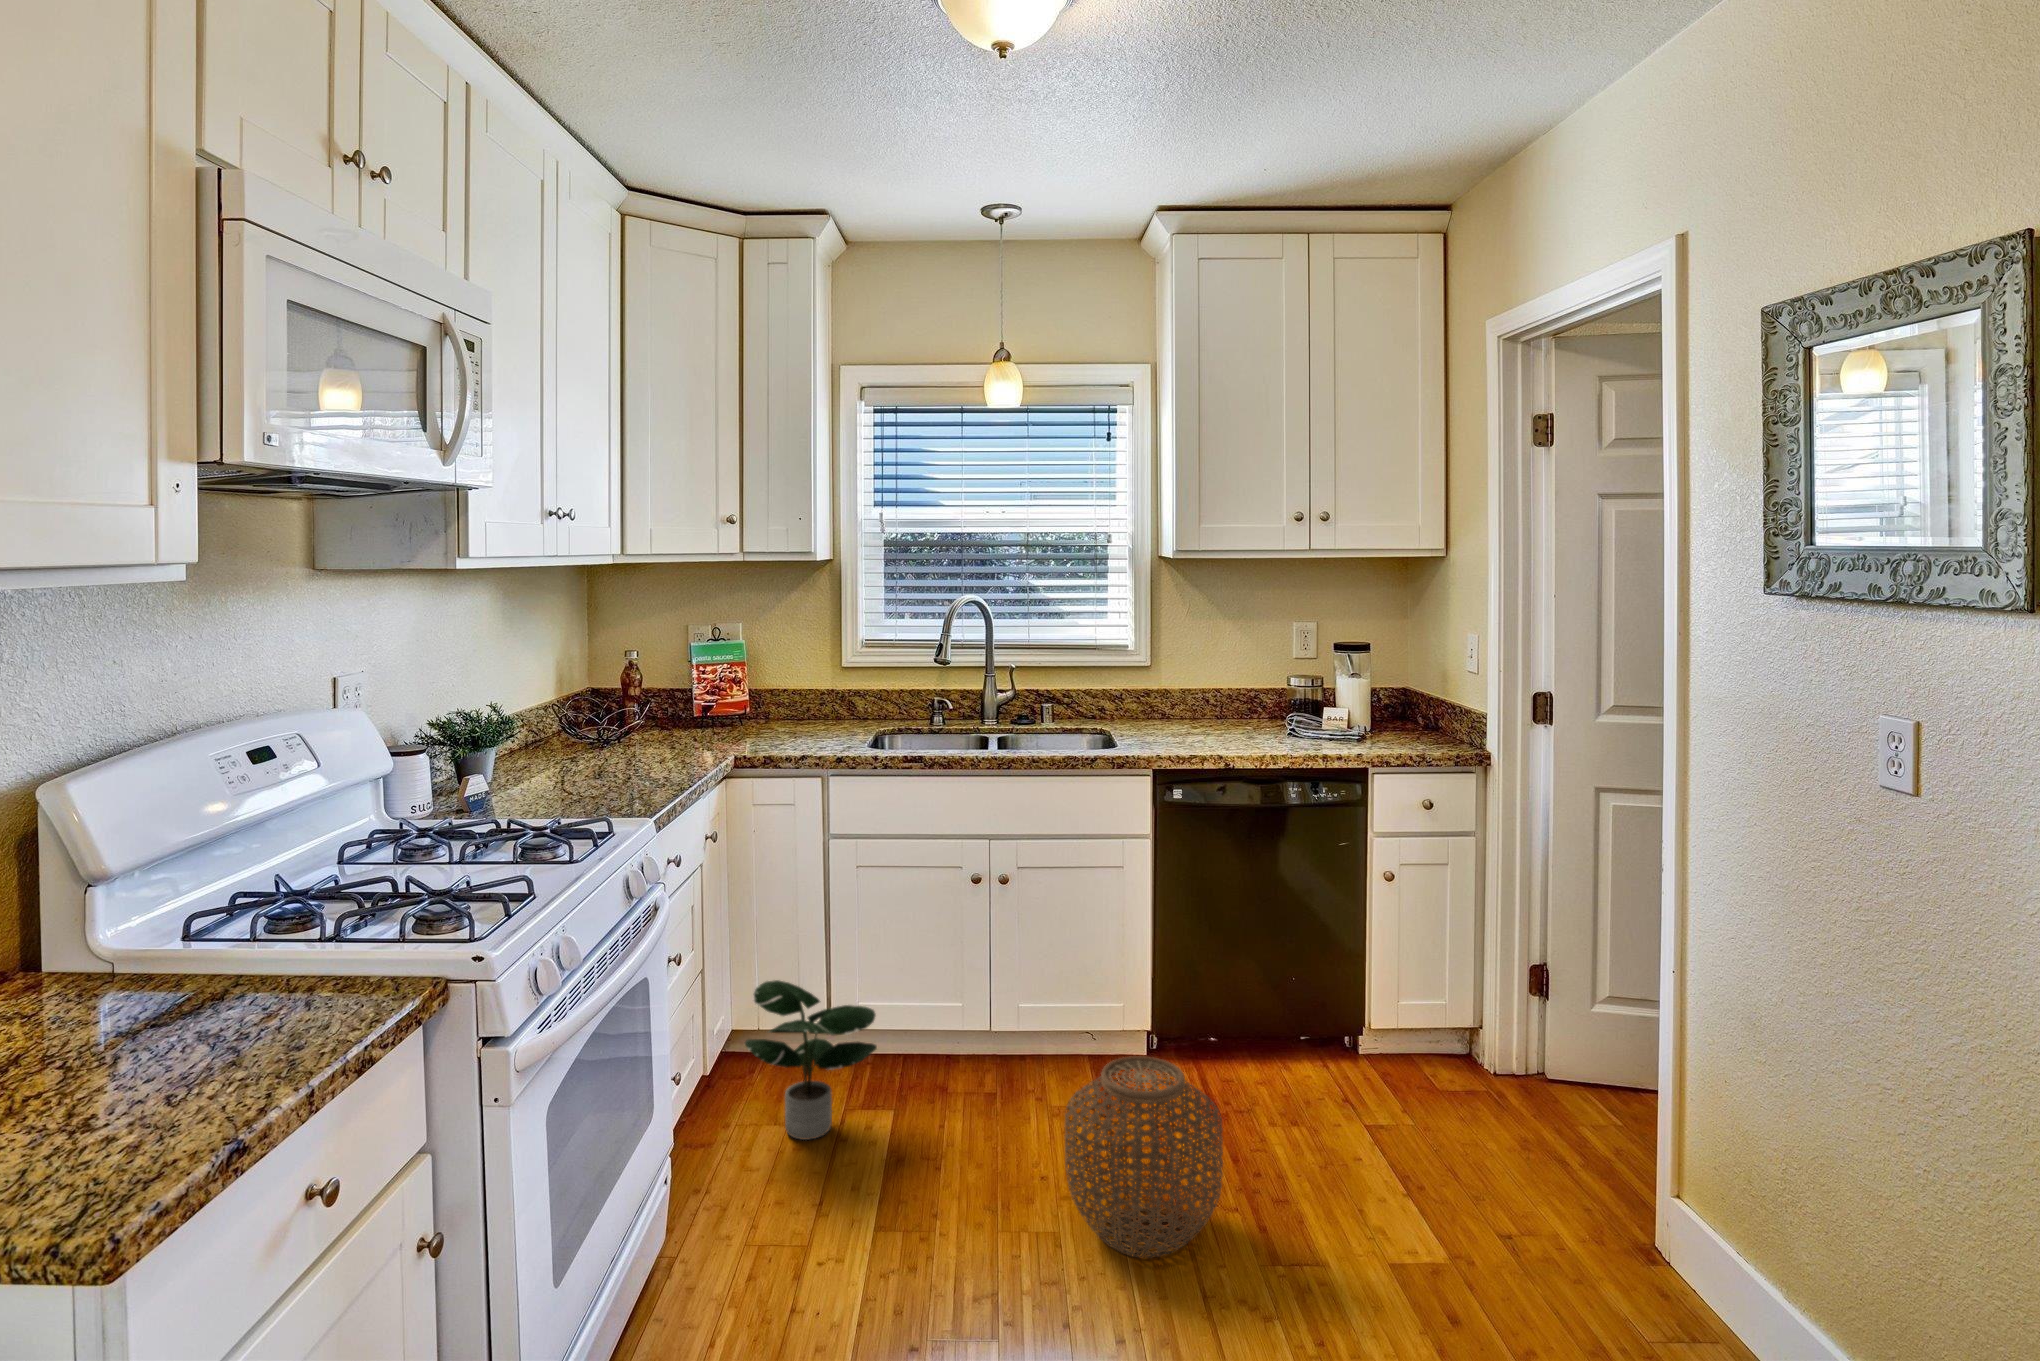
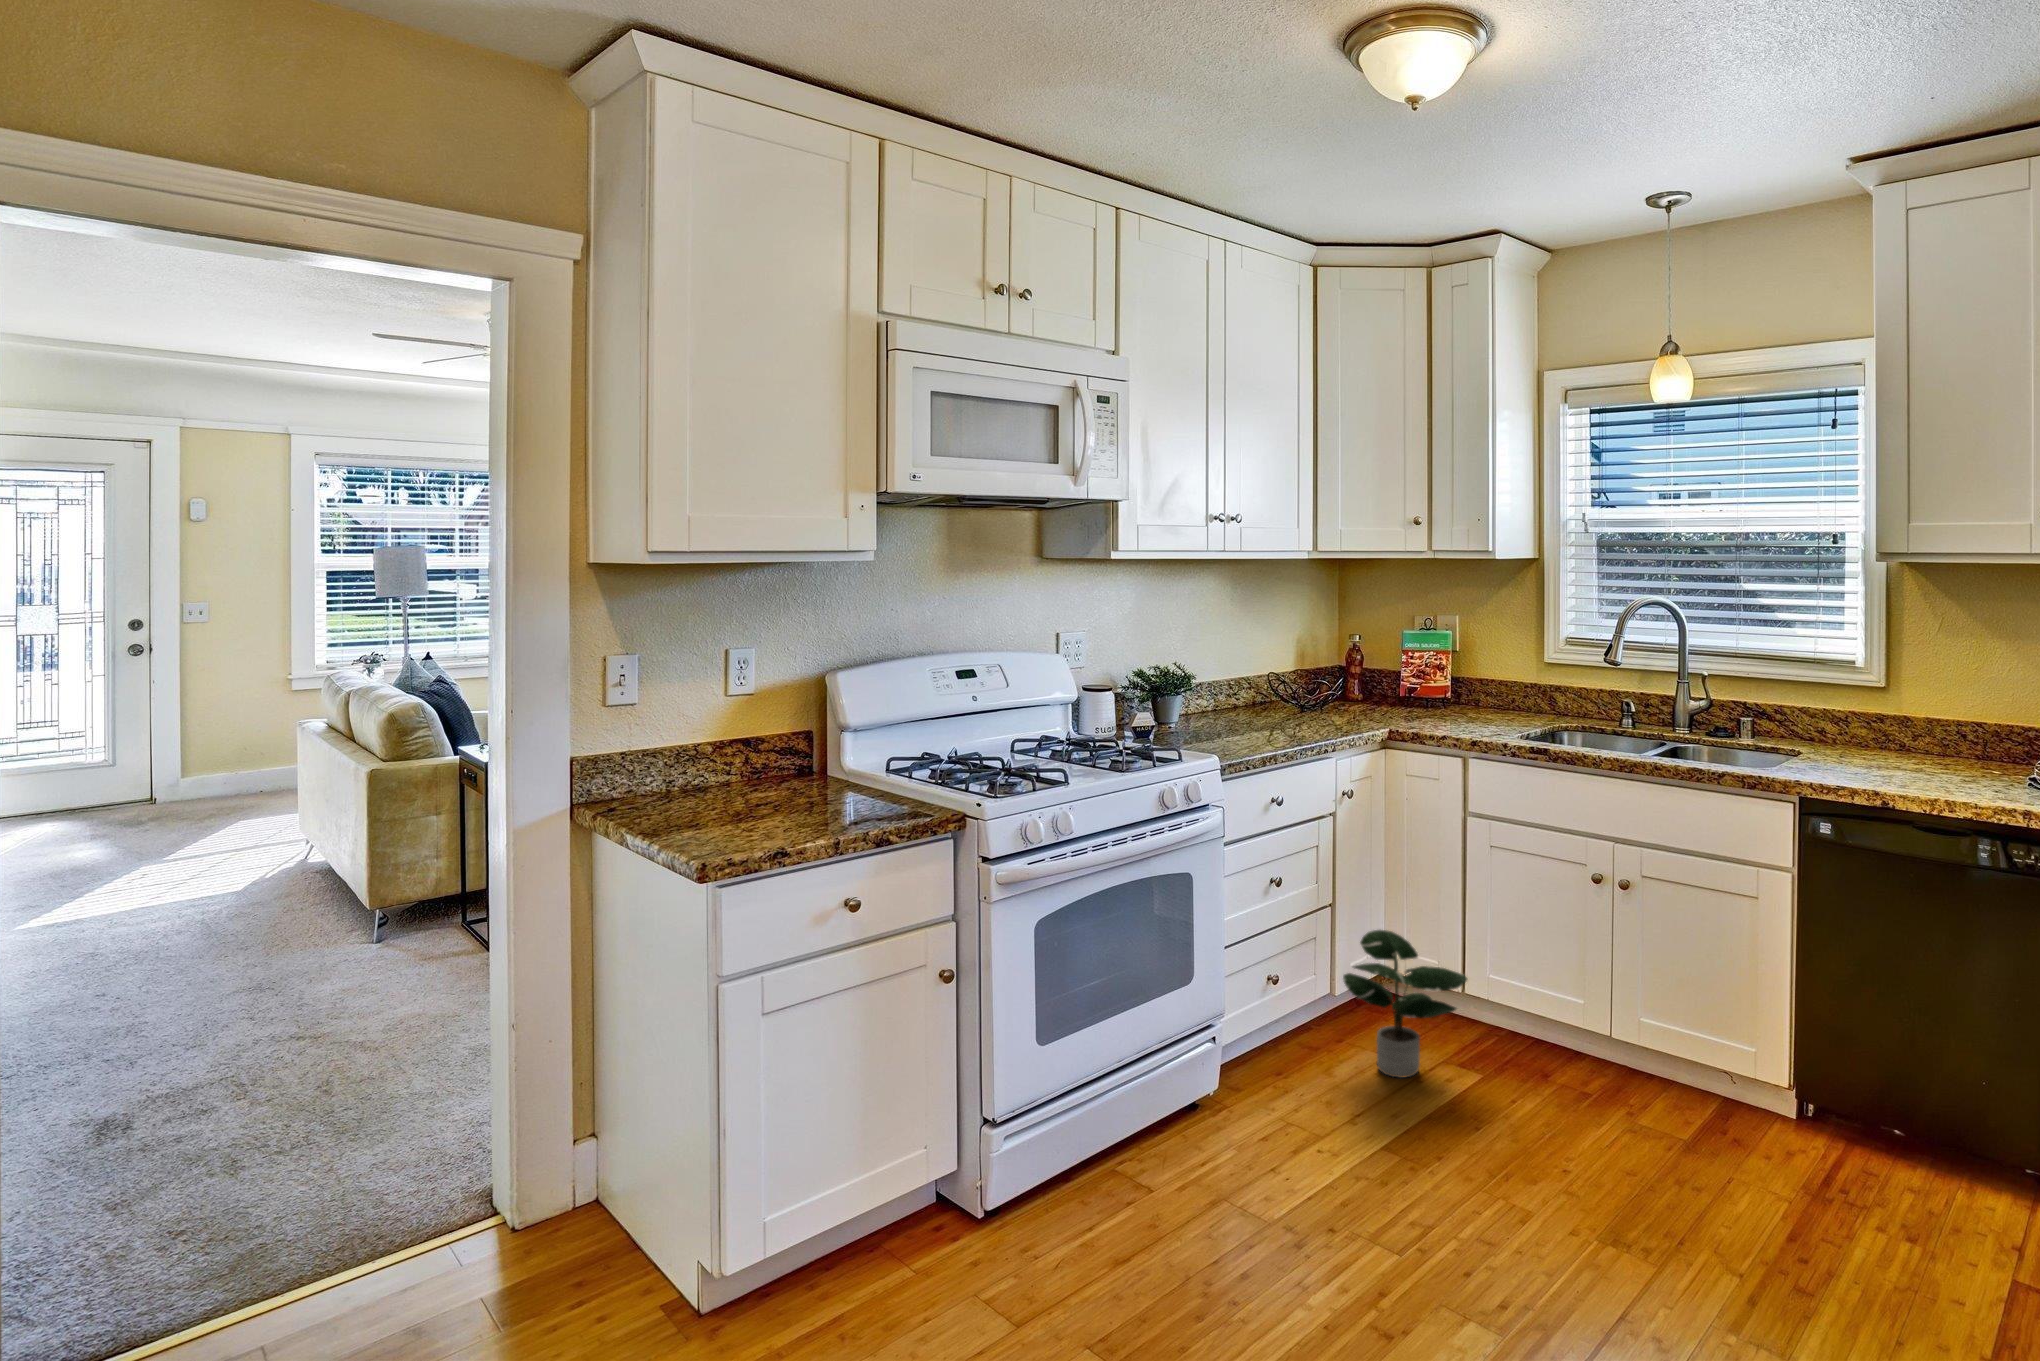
woven basket: present [1065,1056,1223,1258] -> none [1542,1070,1717,1283]

